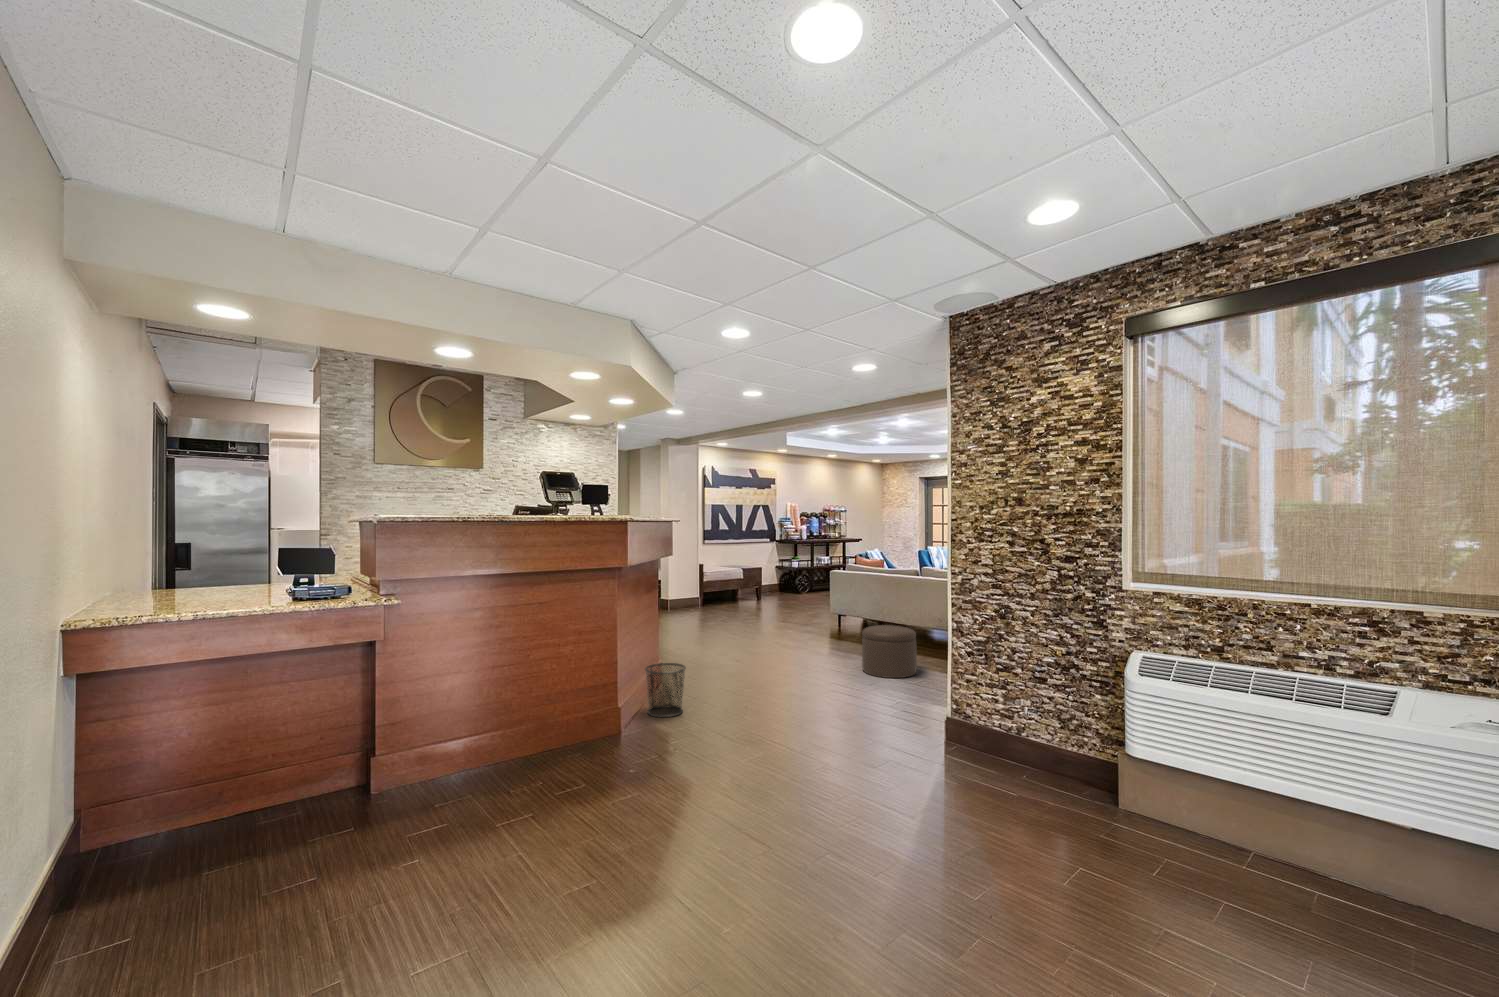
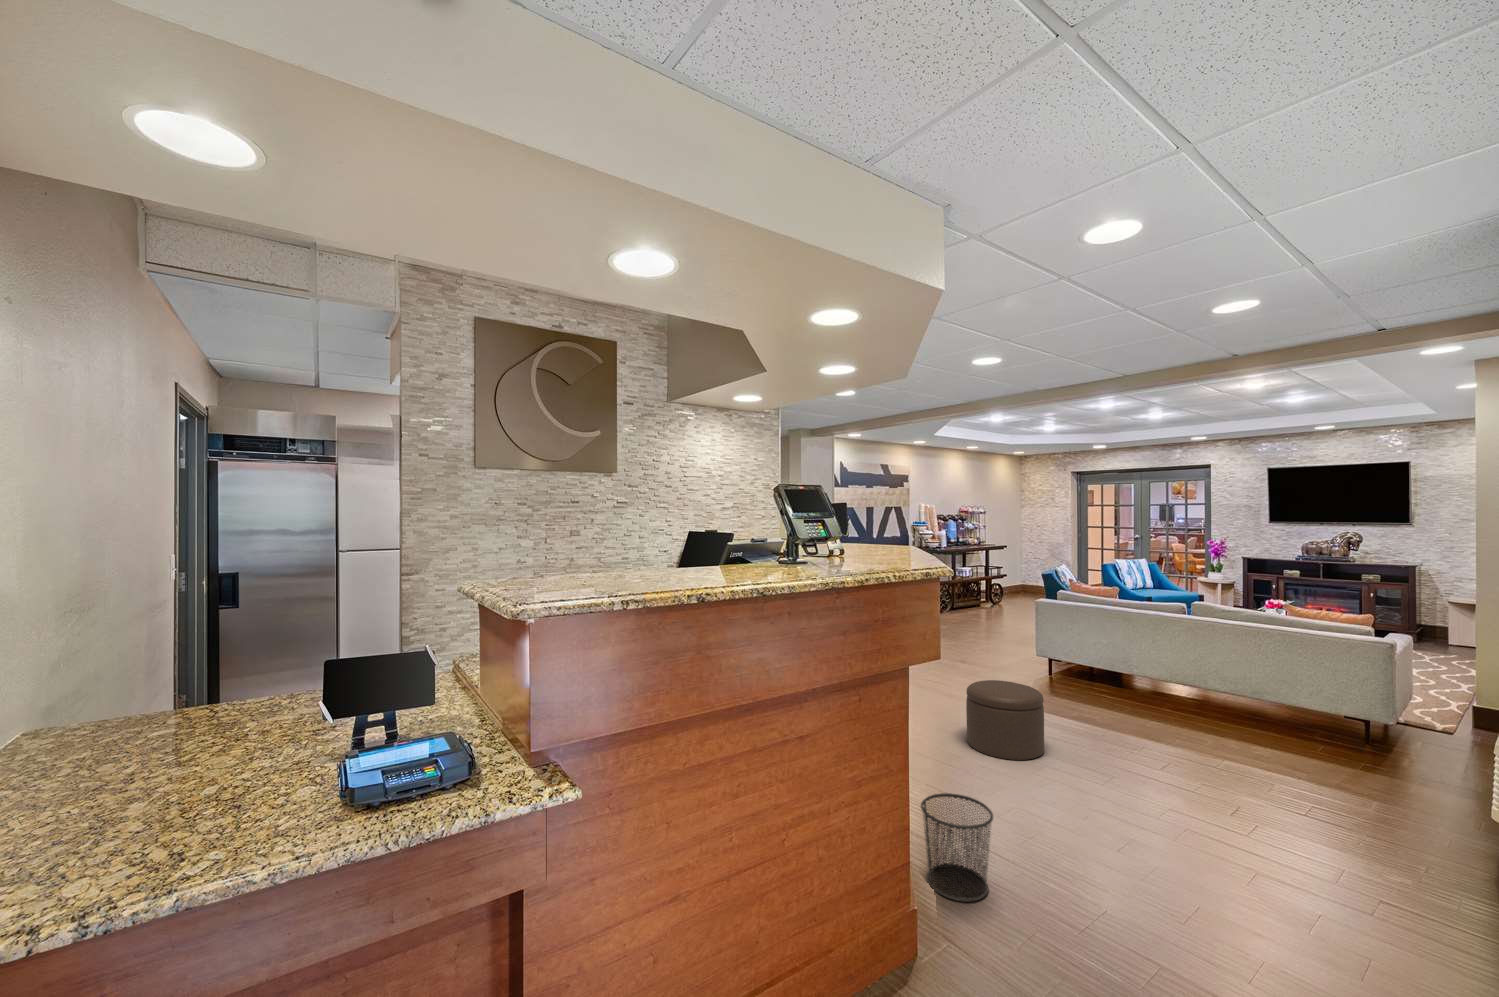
ottoman: present [862,625,917,678] -> present [966,680,1044,760]

